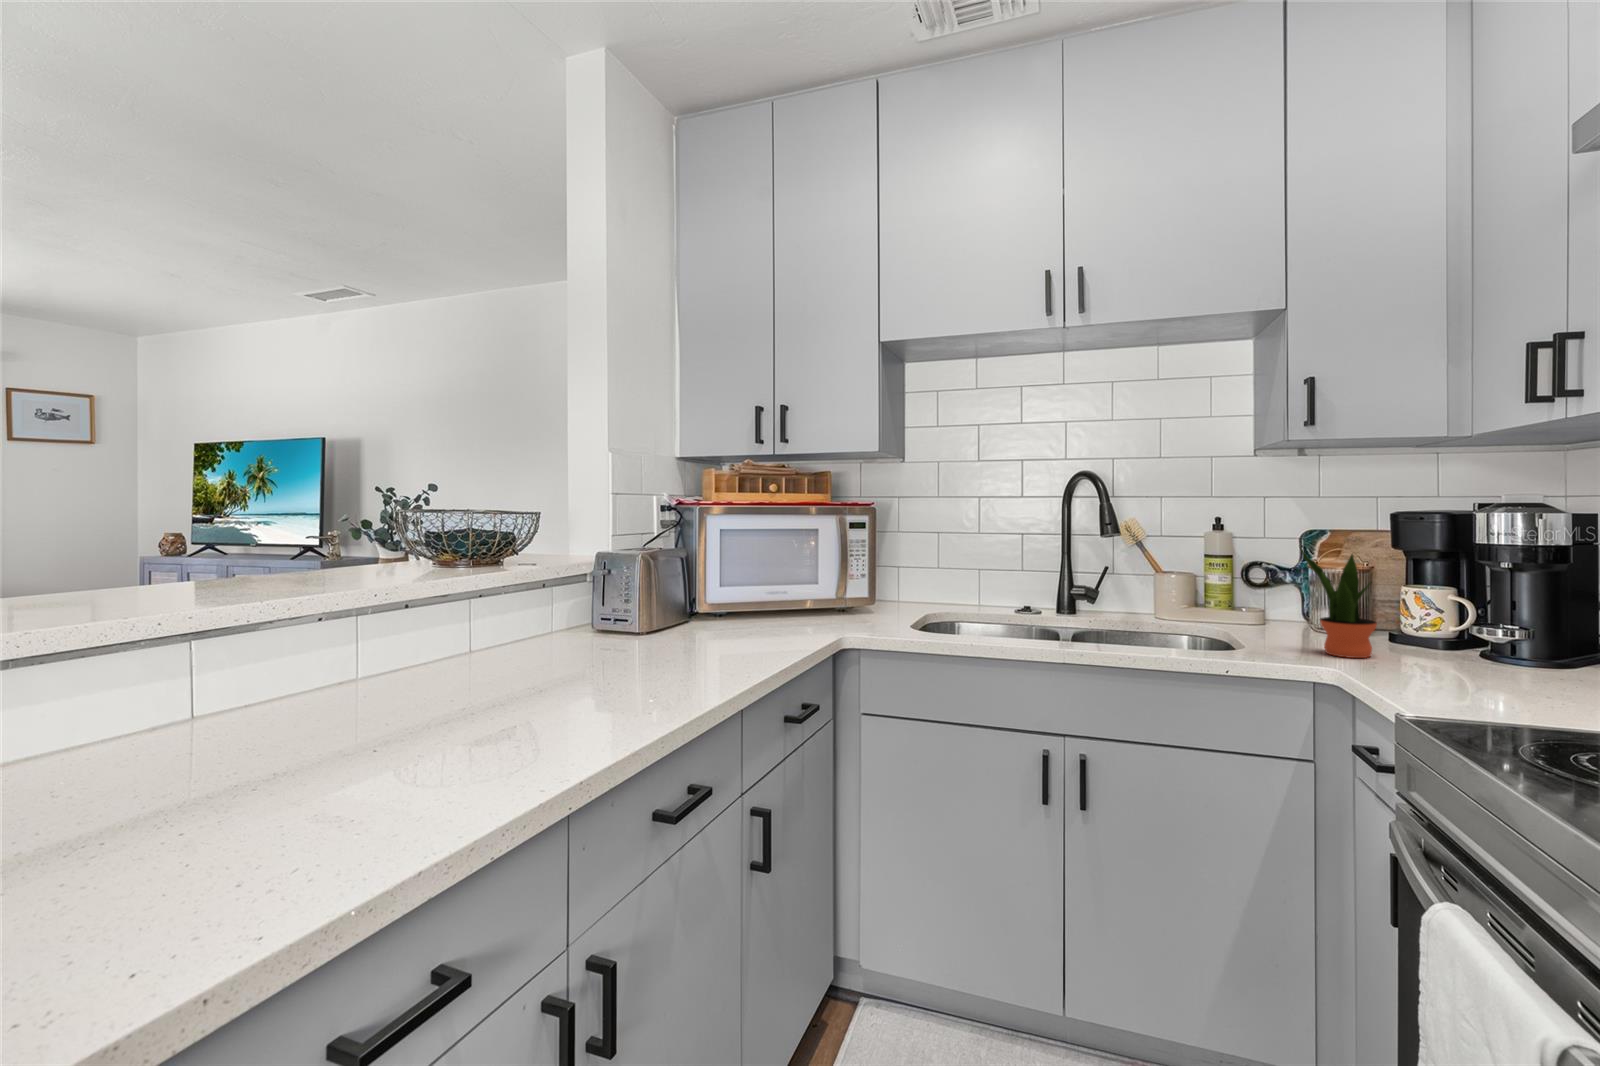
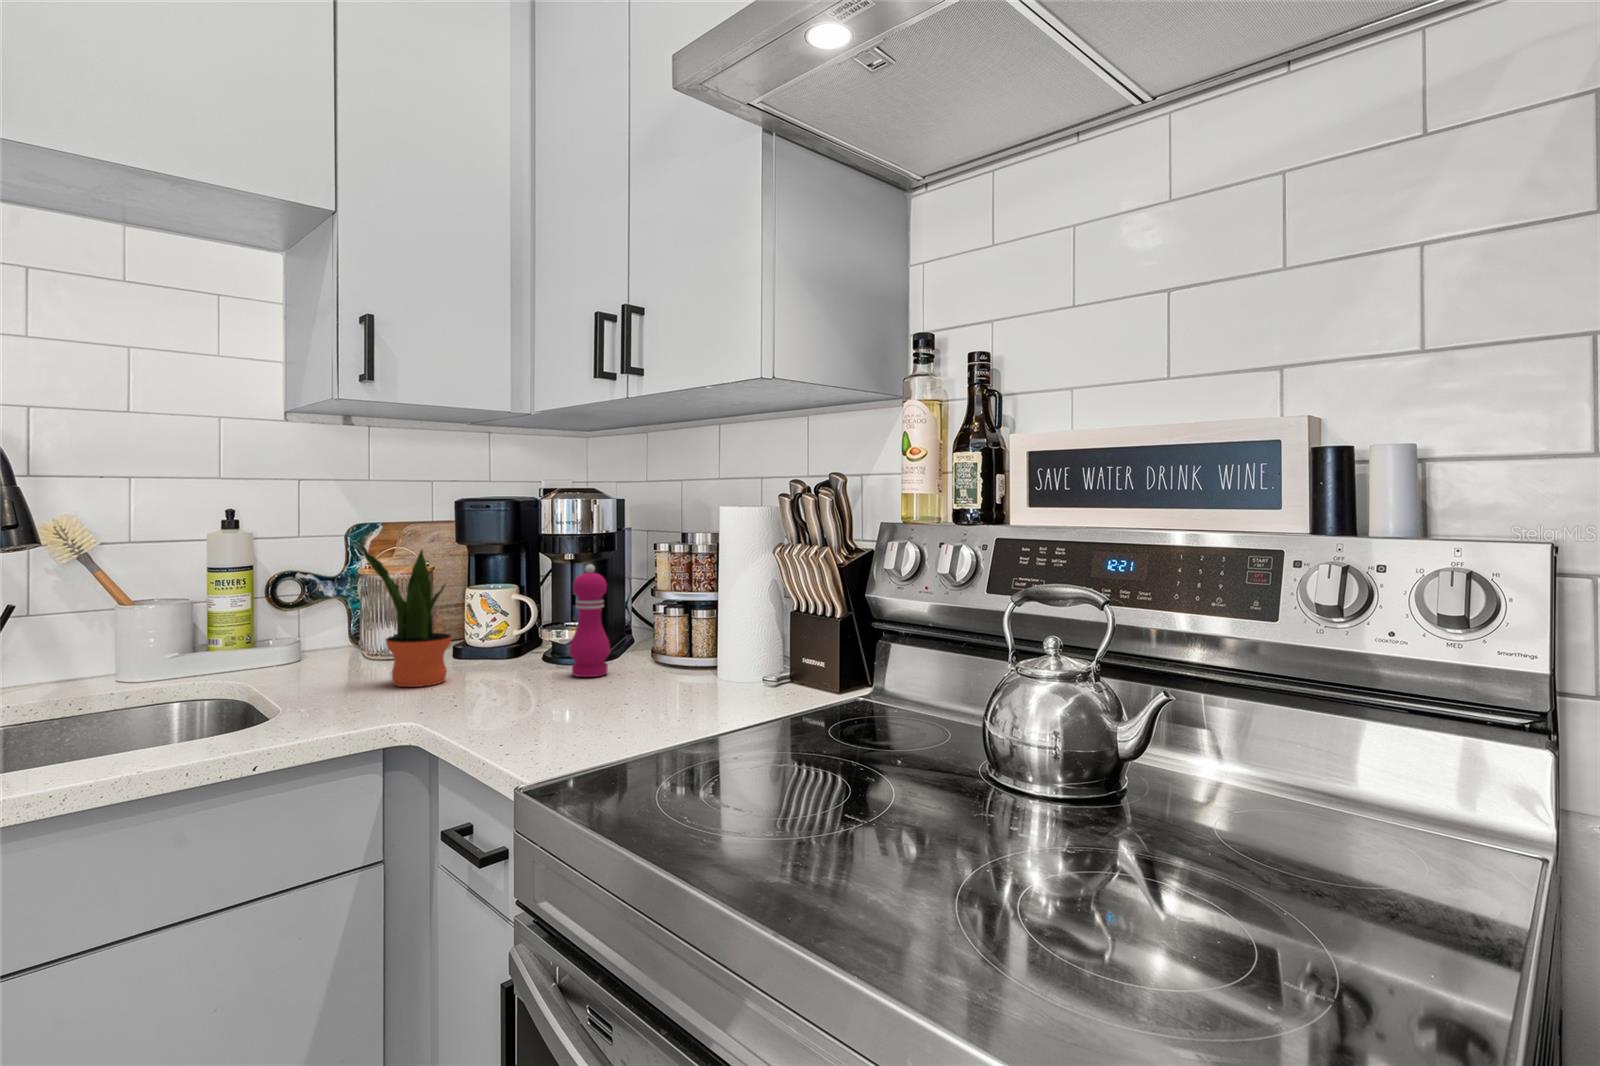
pepper mill: none [1499,574,1552,679] -> present [569,564,610,677]

